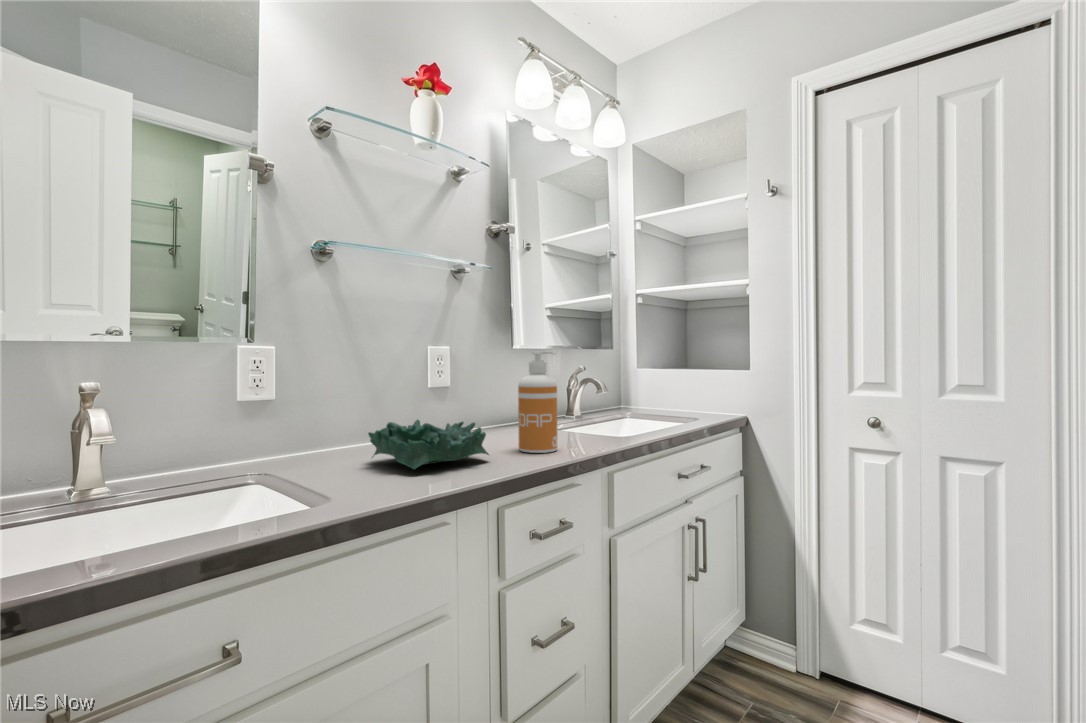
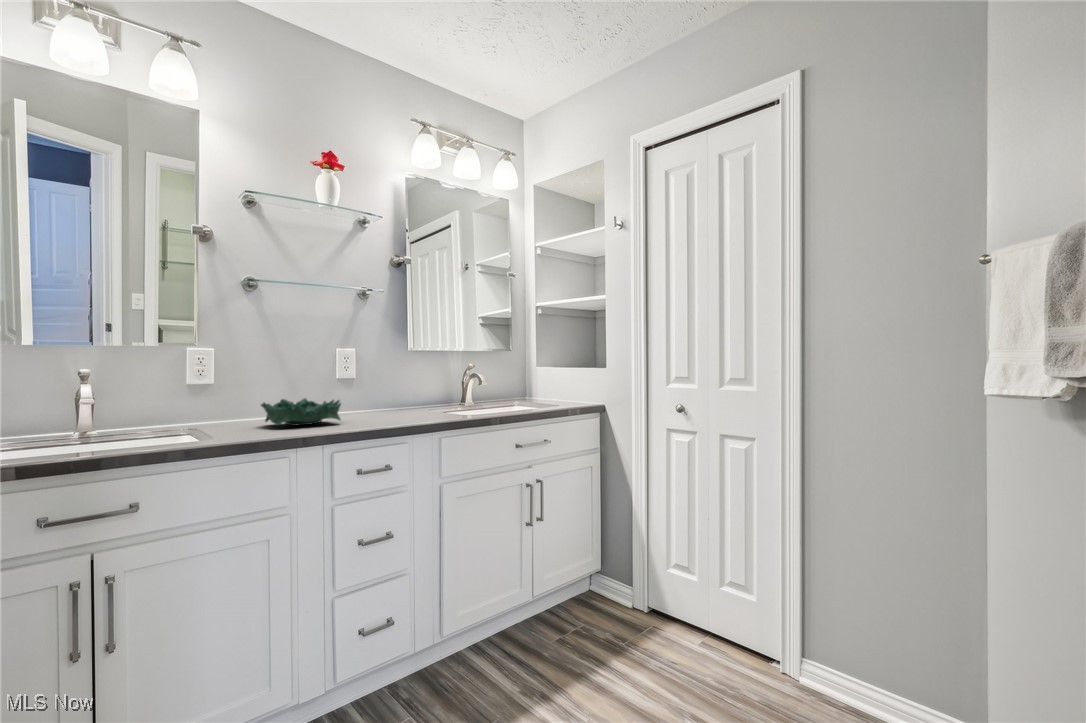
soap dispenser: present [518,351,557,453] -> none [373,351,402,421]

